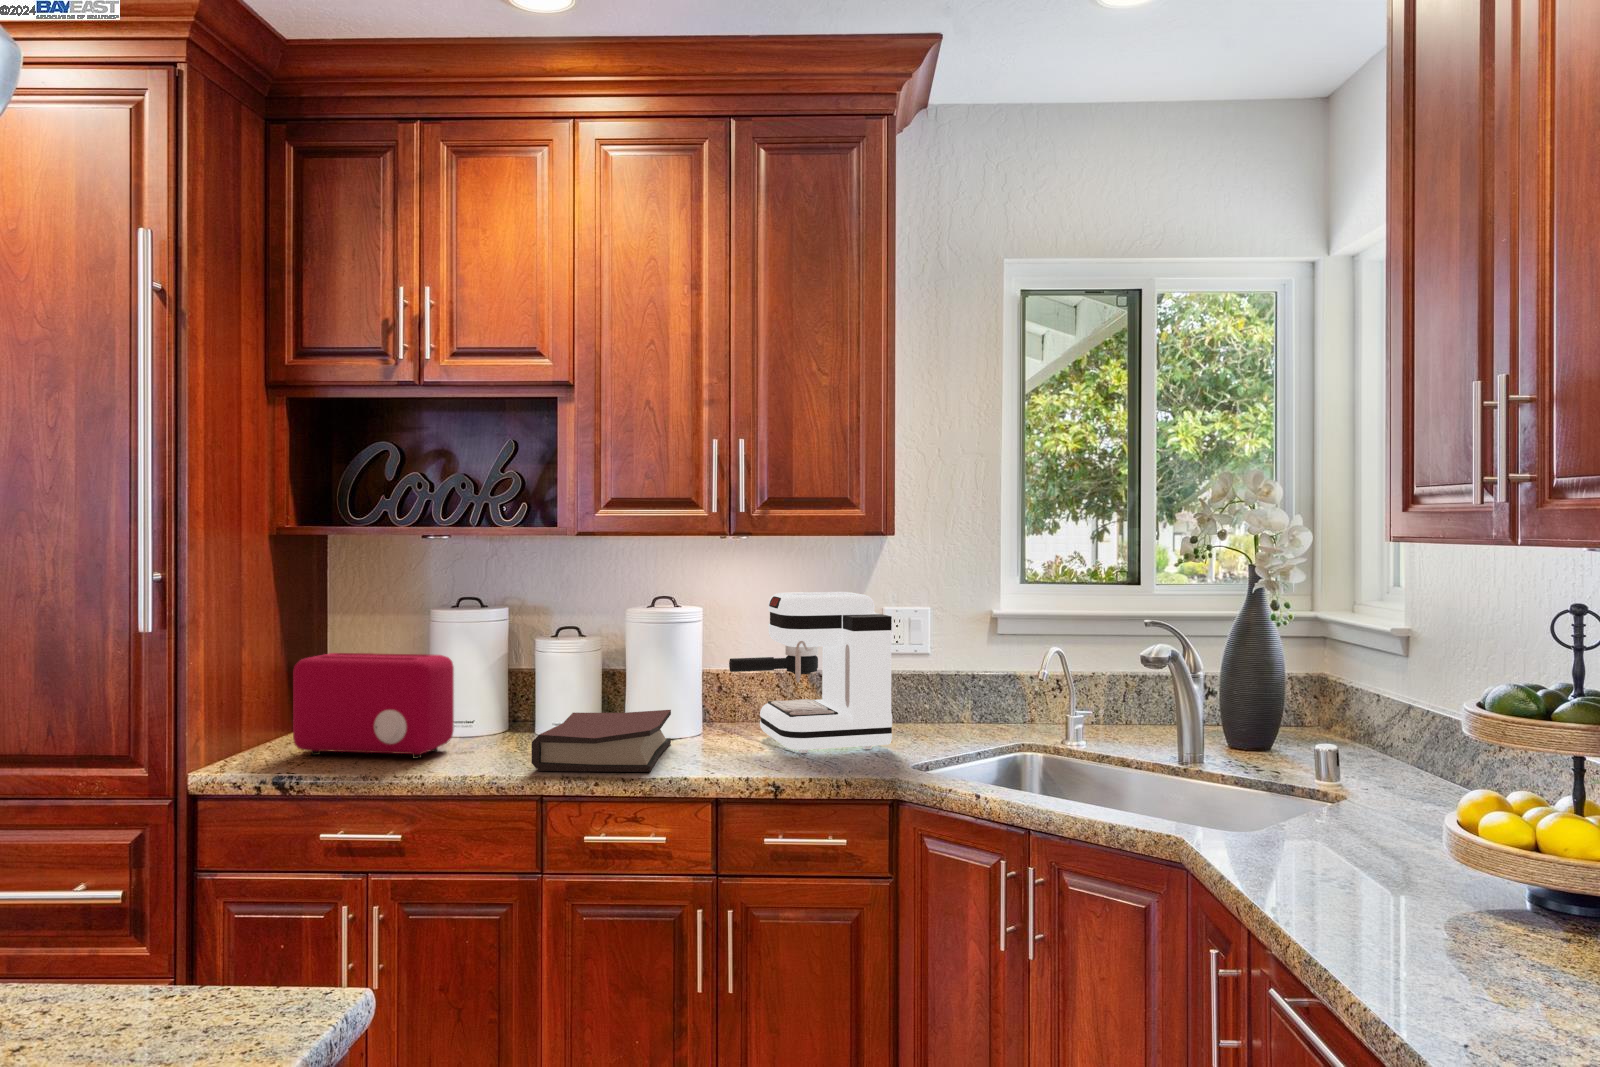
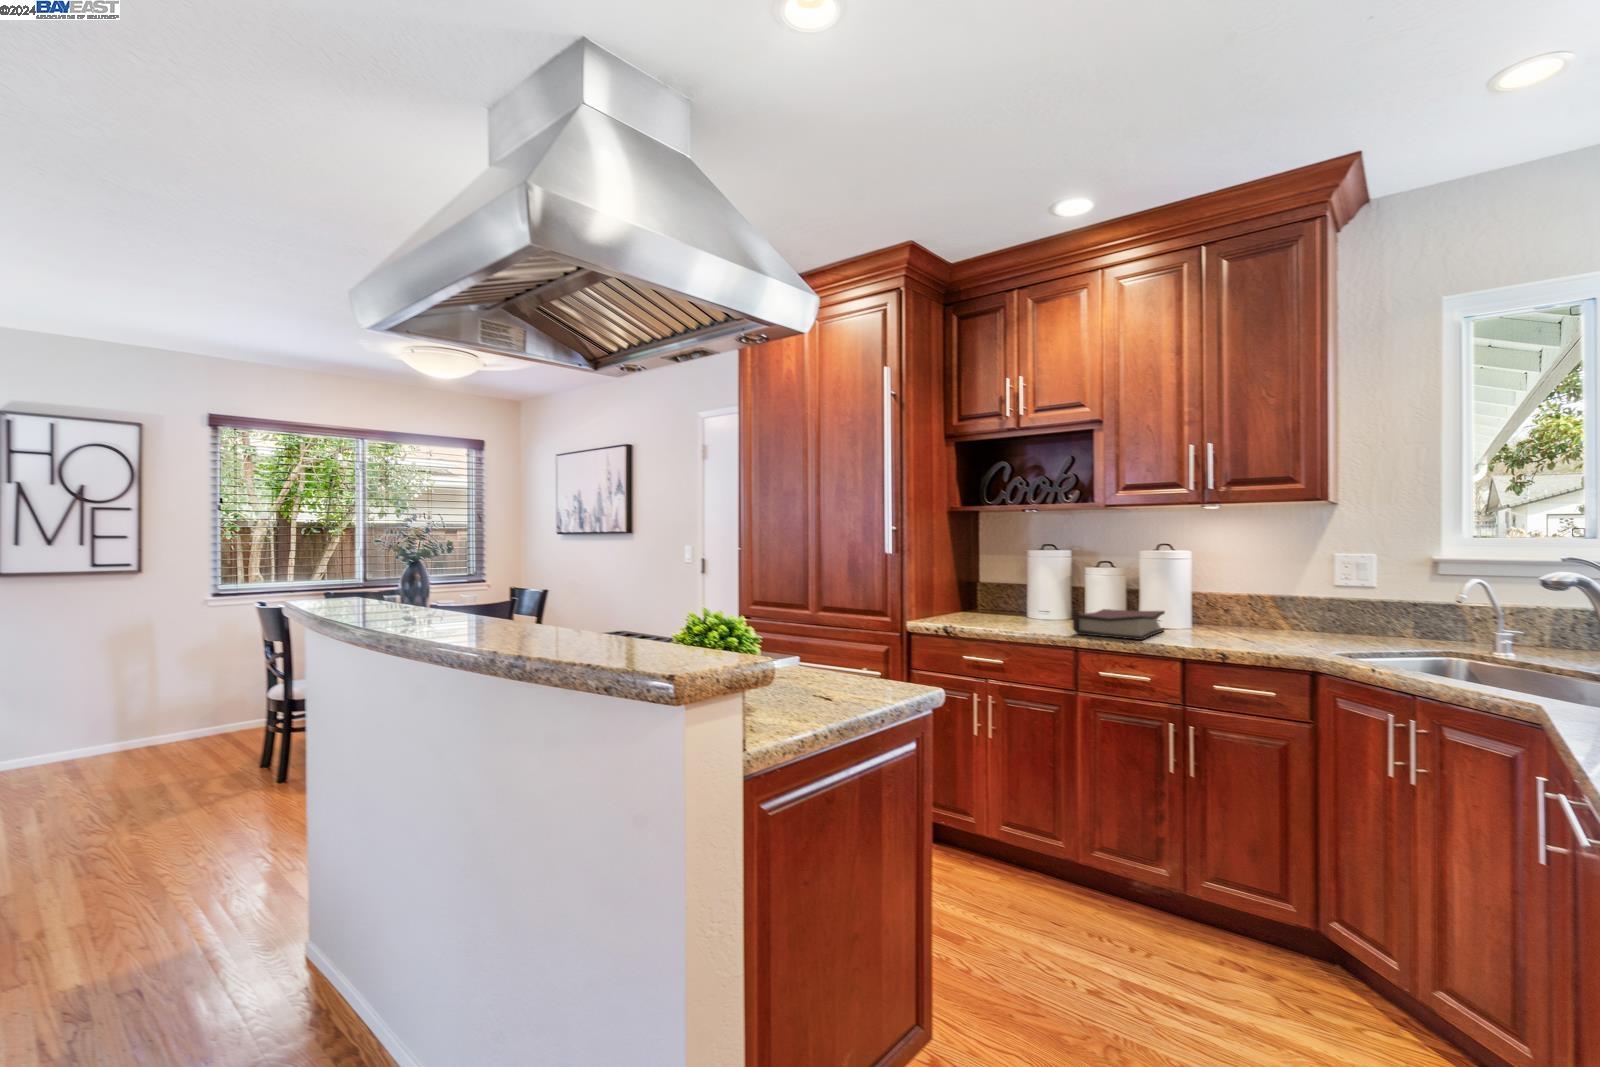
coffee maker: present [729,592,892,753] -> none [1205,542,1326,644]
toaster: present [293,653,454,759] -> none [956,570,1035,625]

